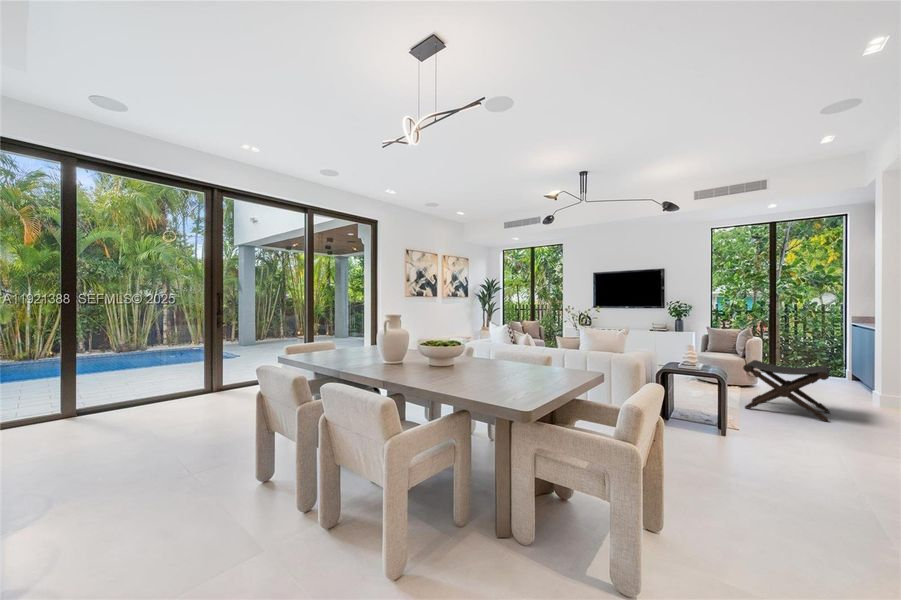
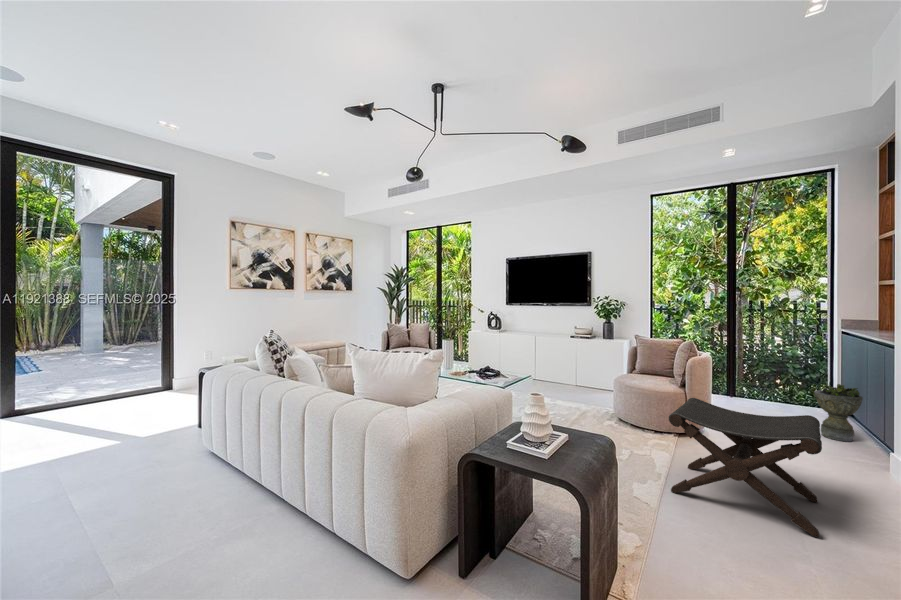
planter: none [833,357,864,393] -> present [815,384,863,442]

